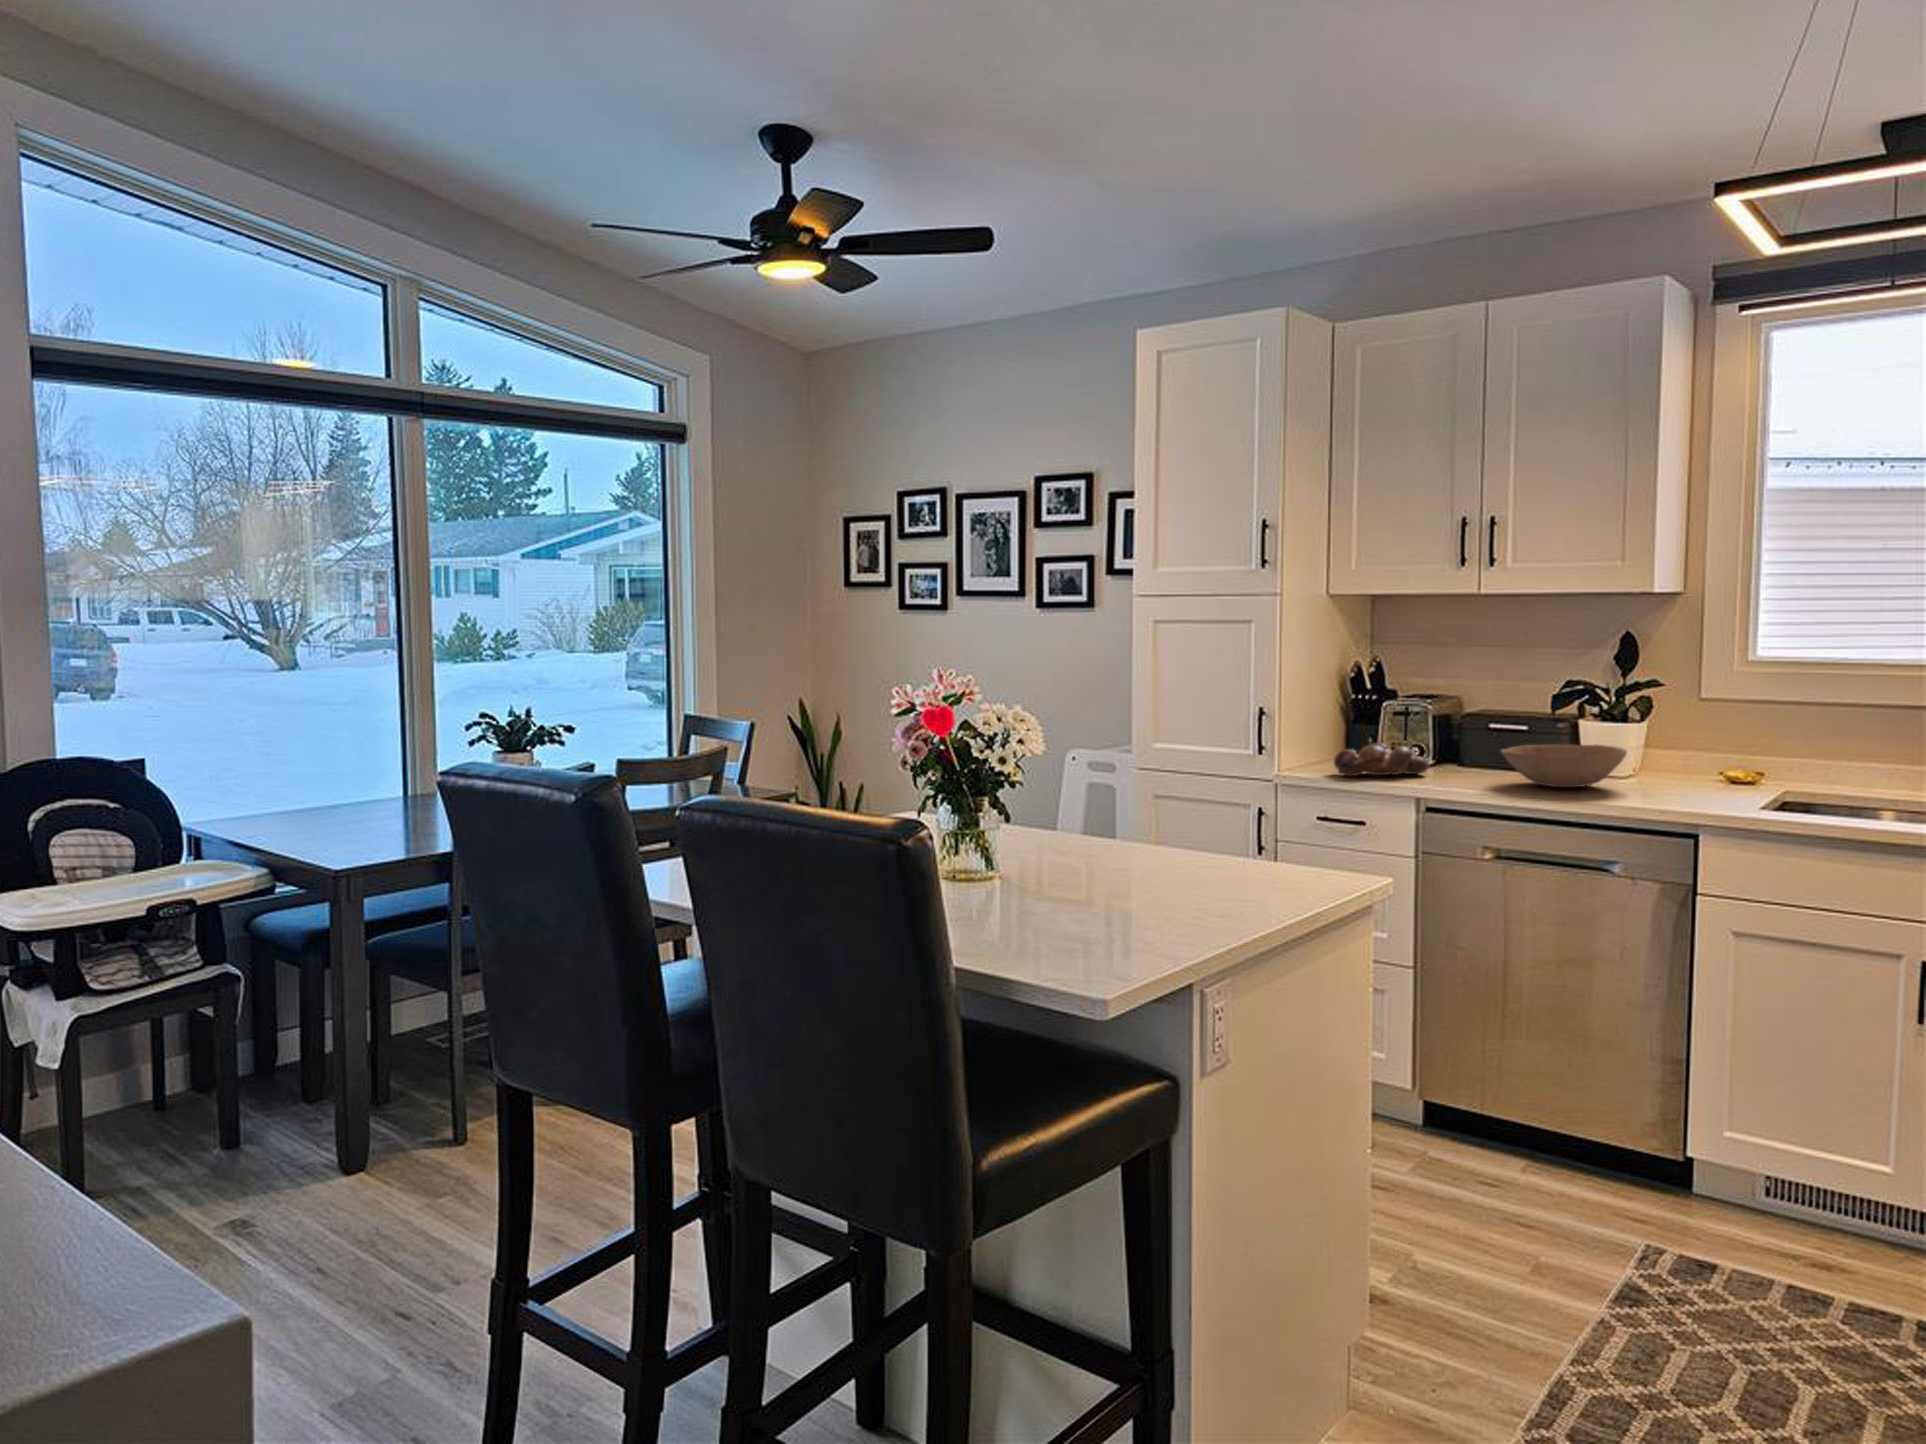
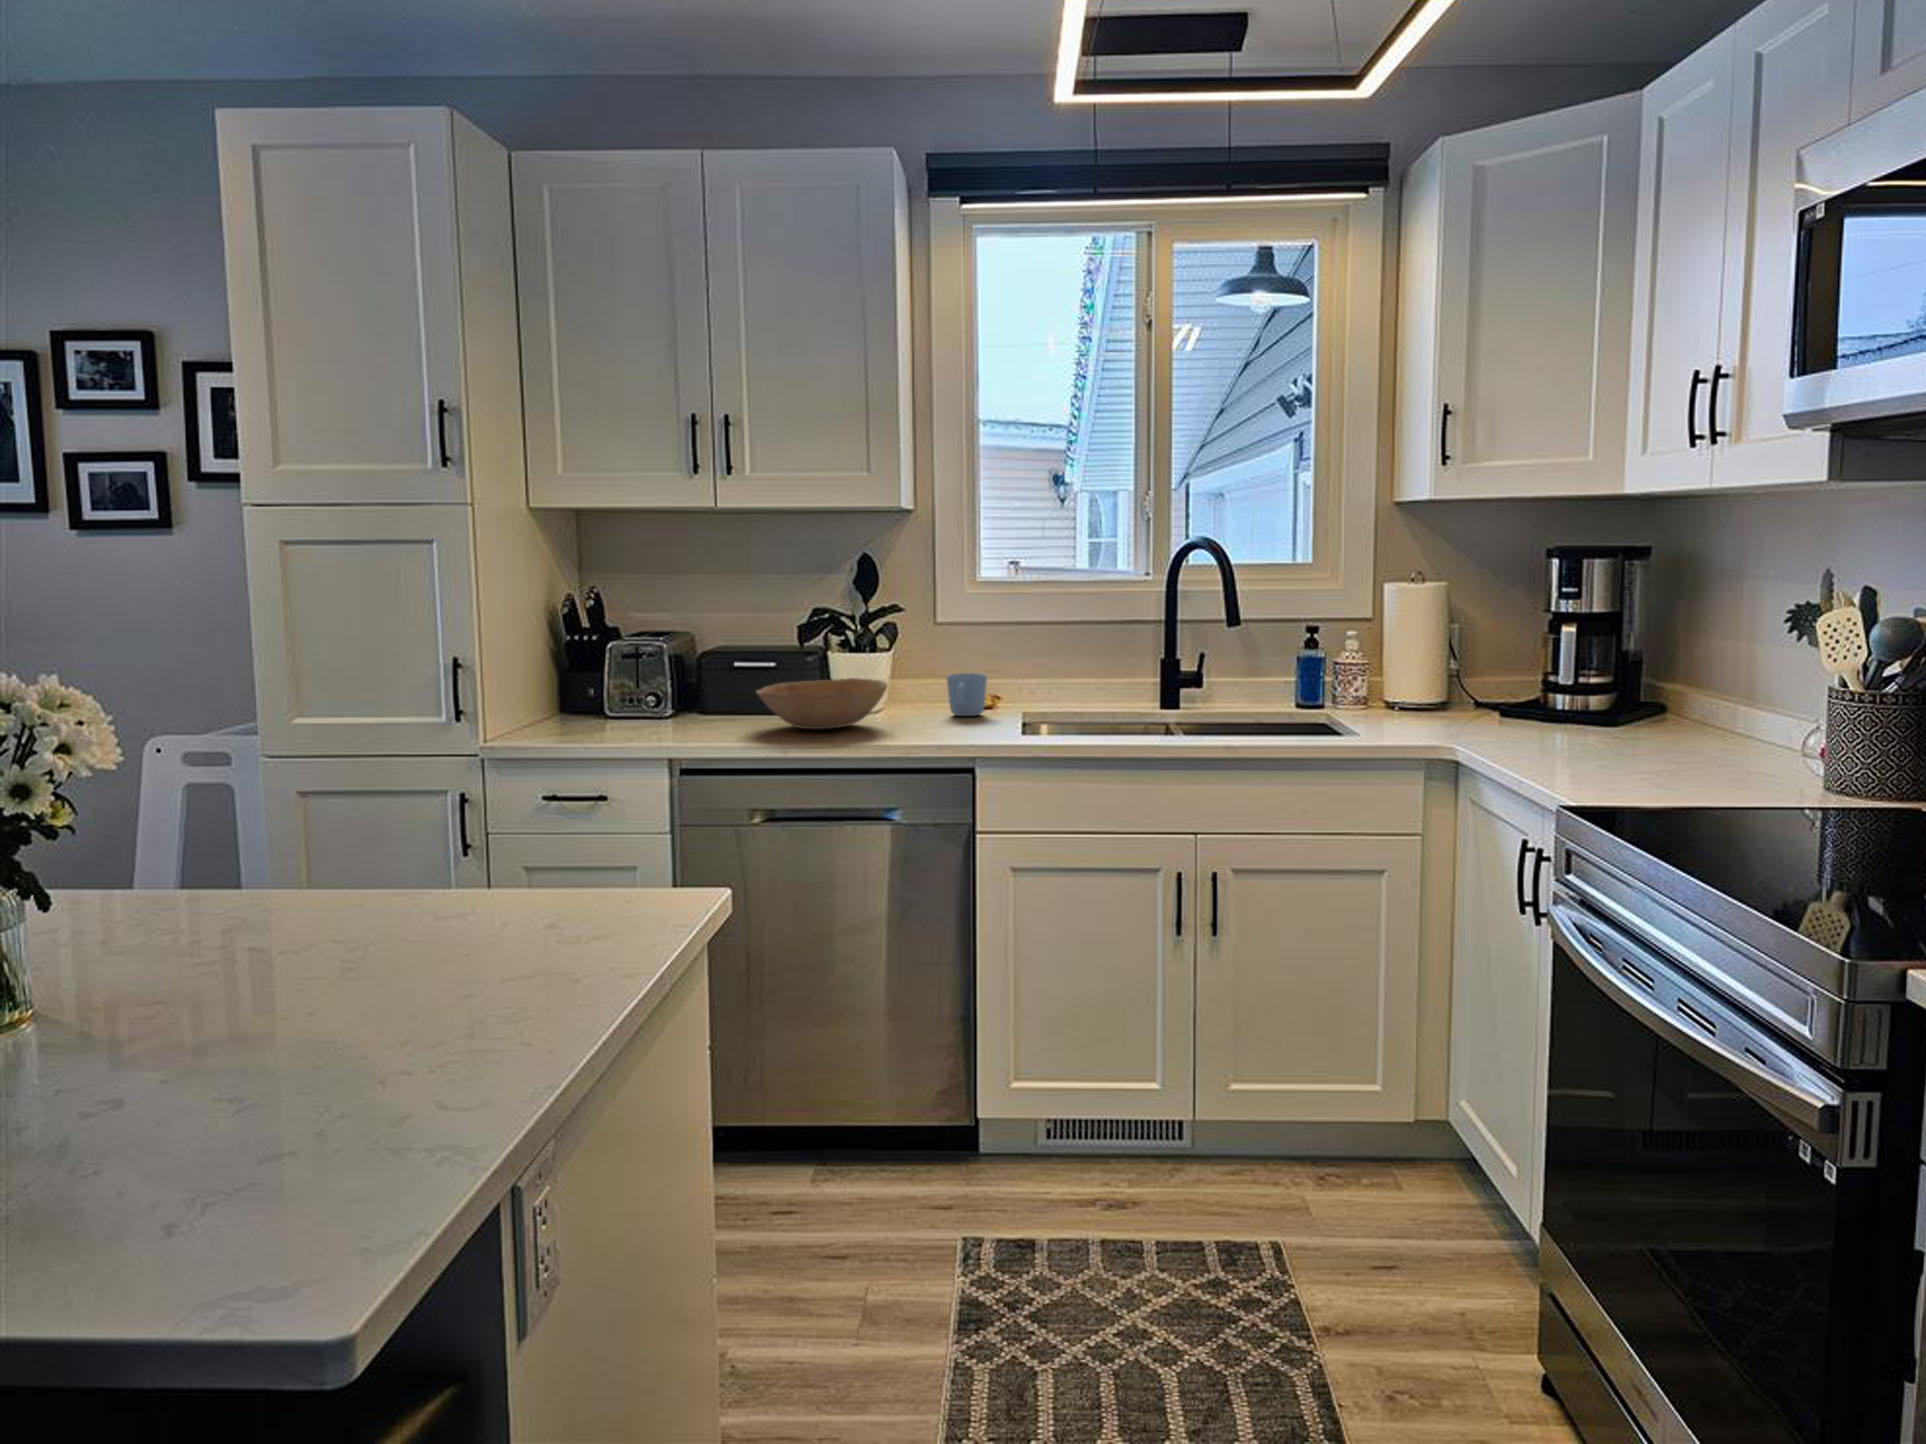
bread loaf: present [1334,743,1429,776] -> none [554,692,671,738]
mug: none [1697,747,1742,788] -> present [947,673,987,716]

